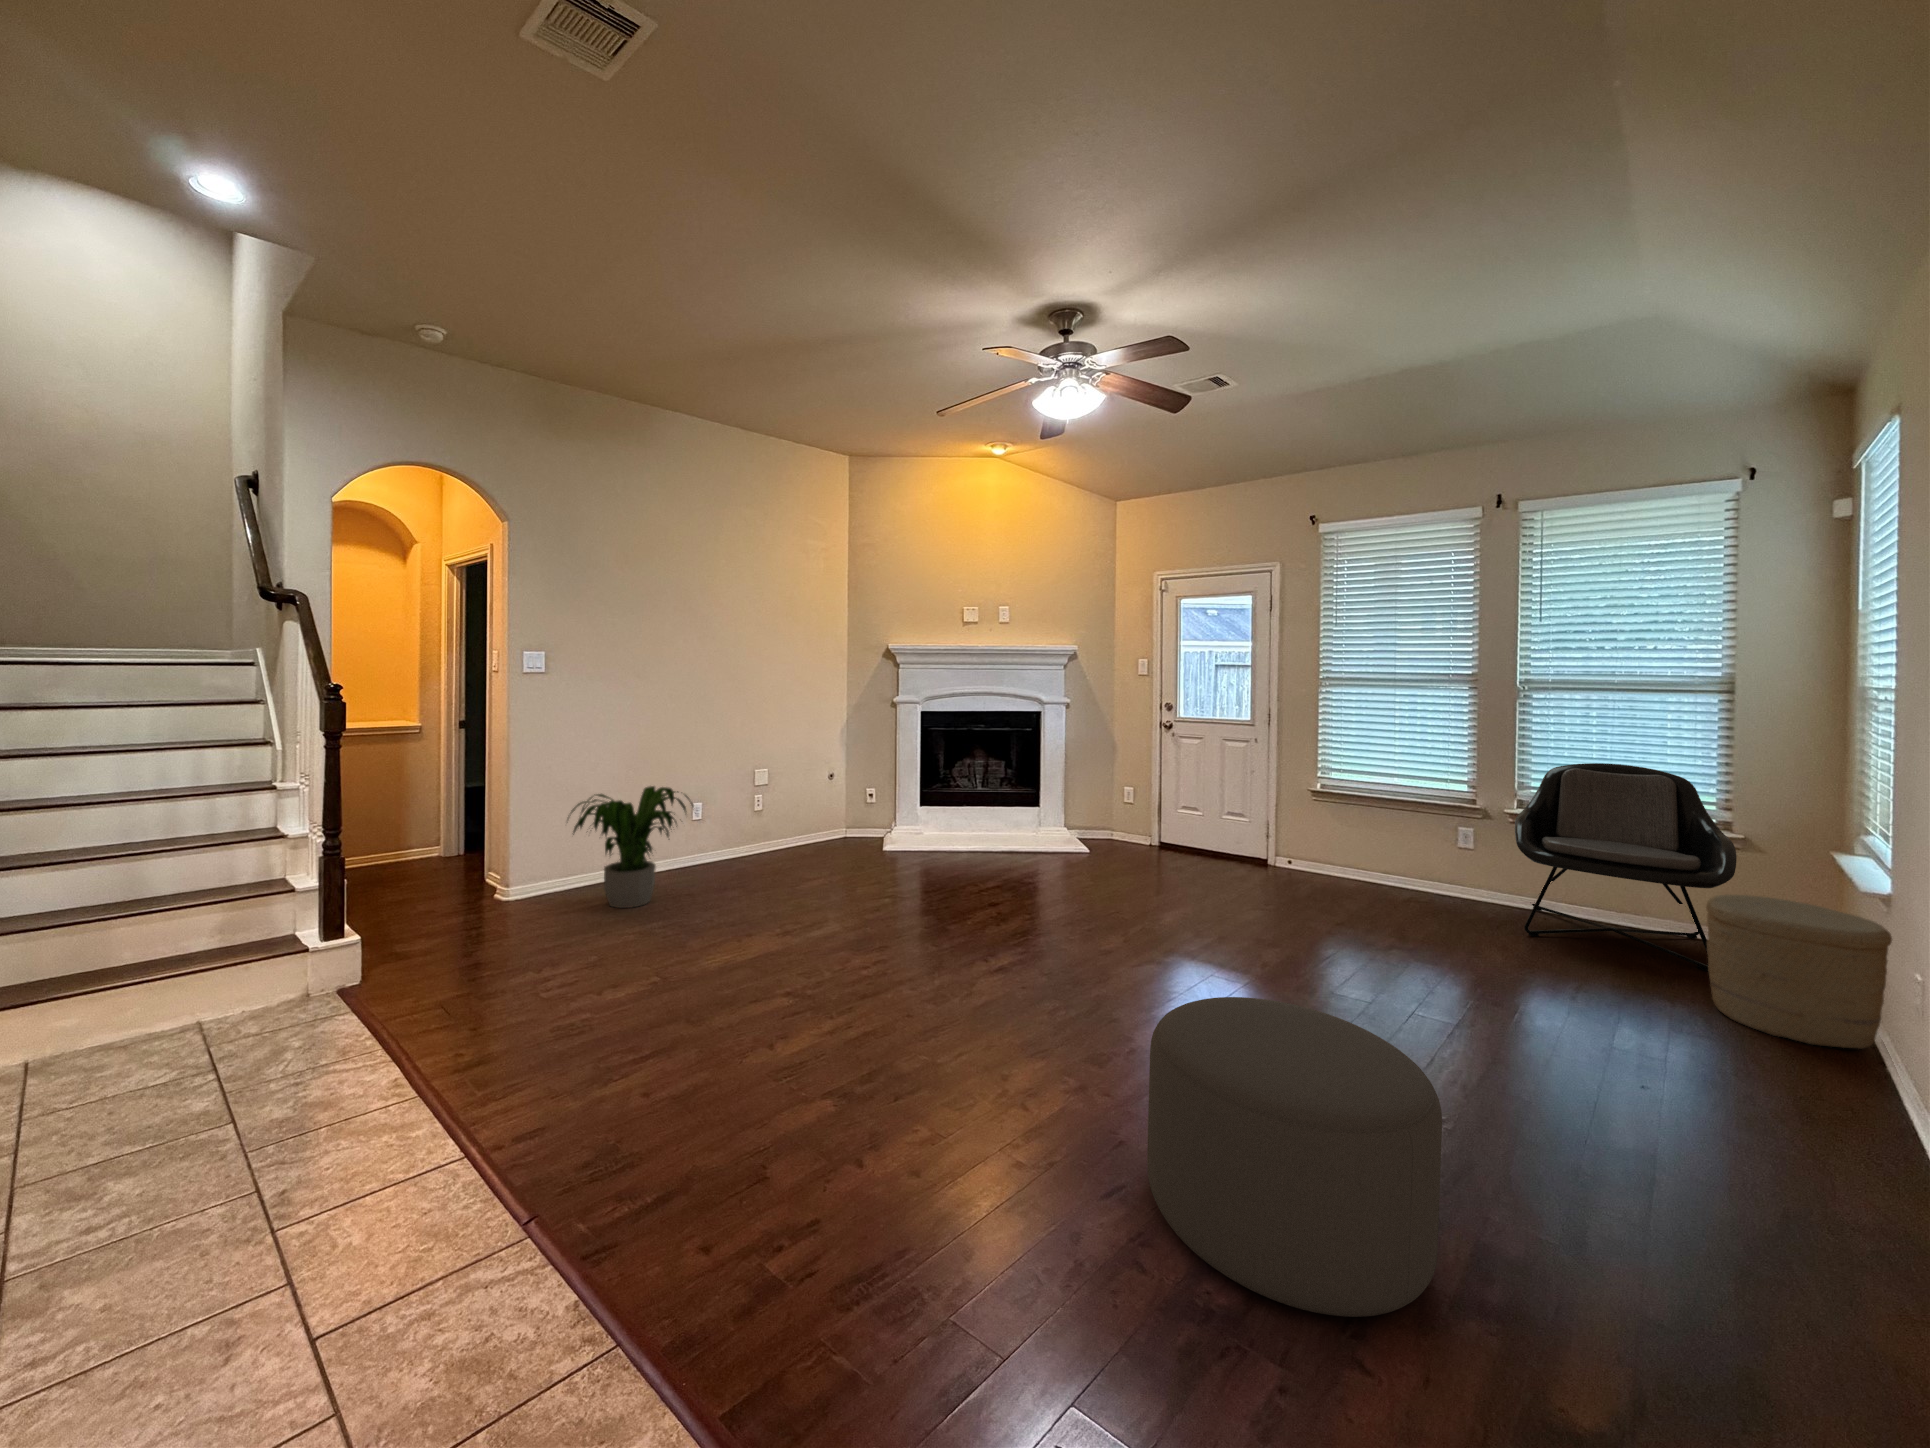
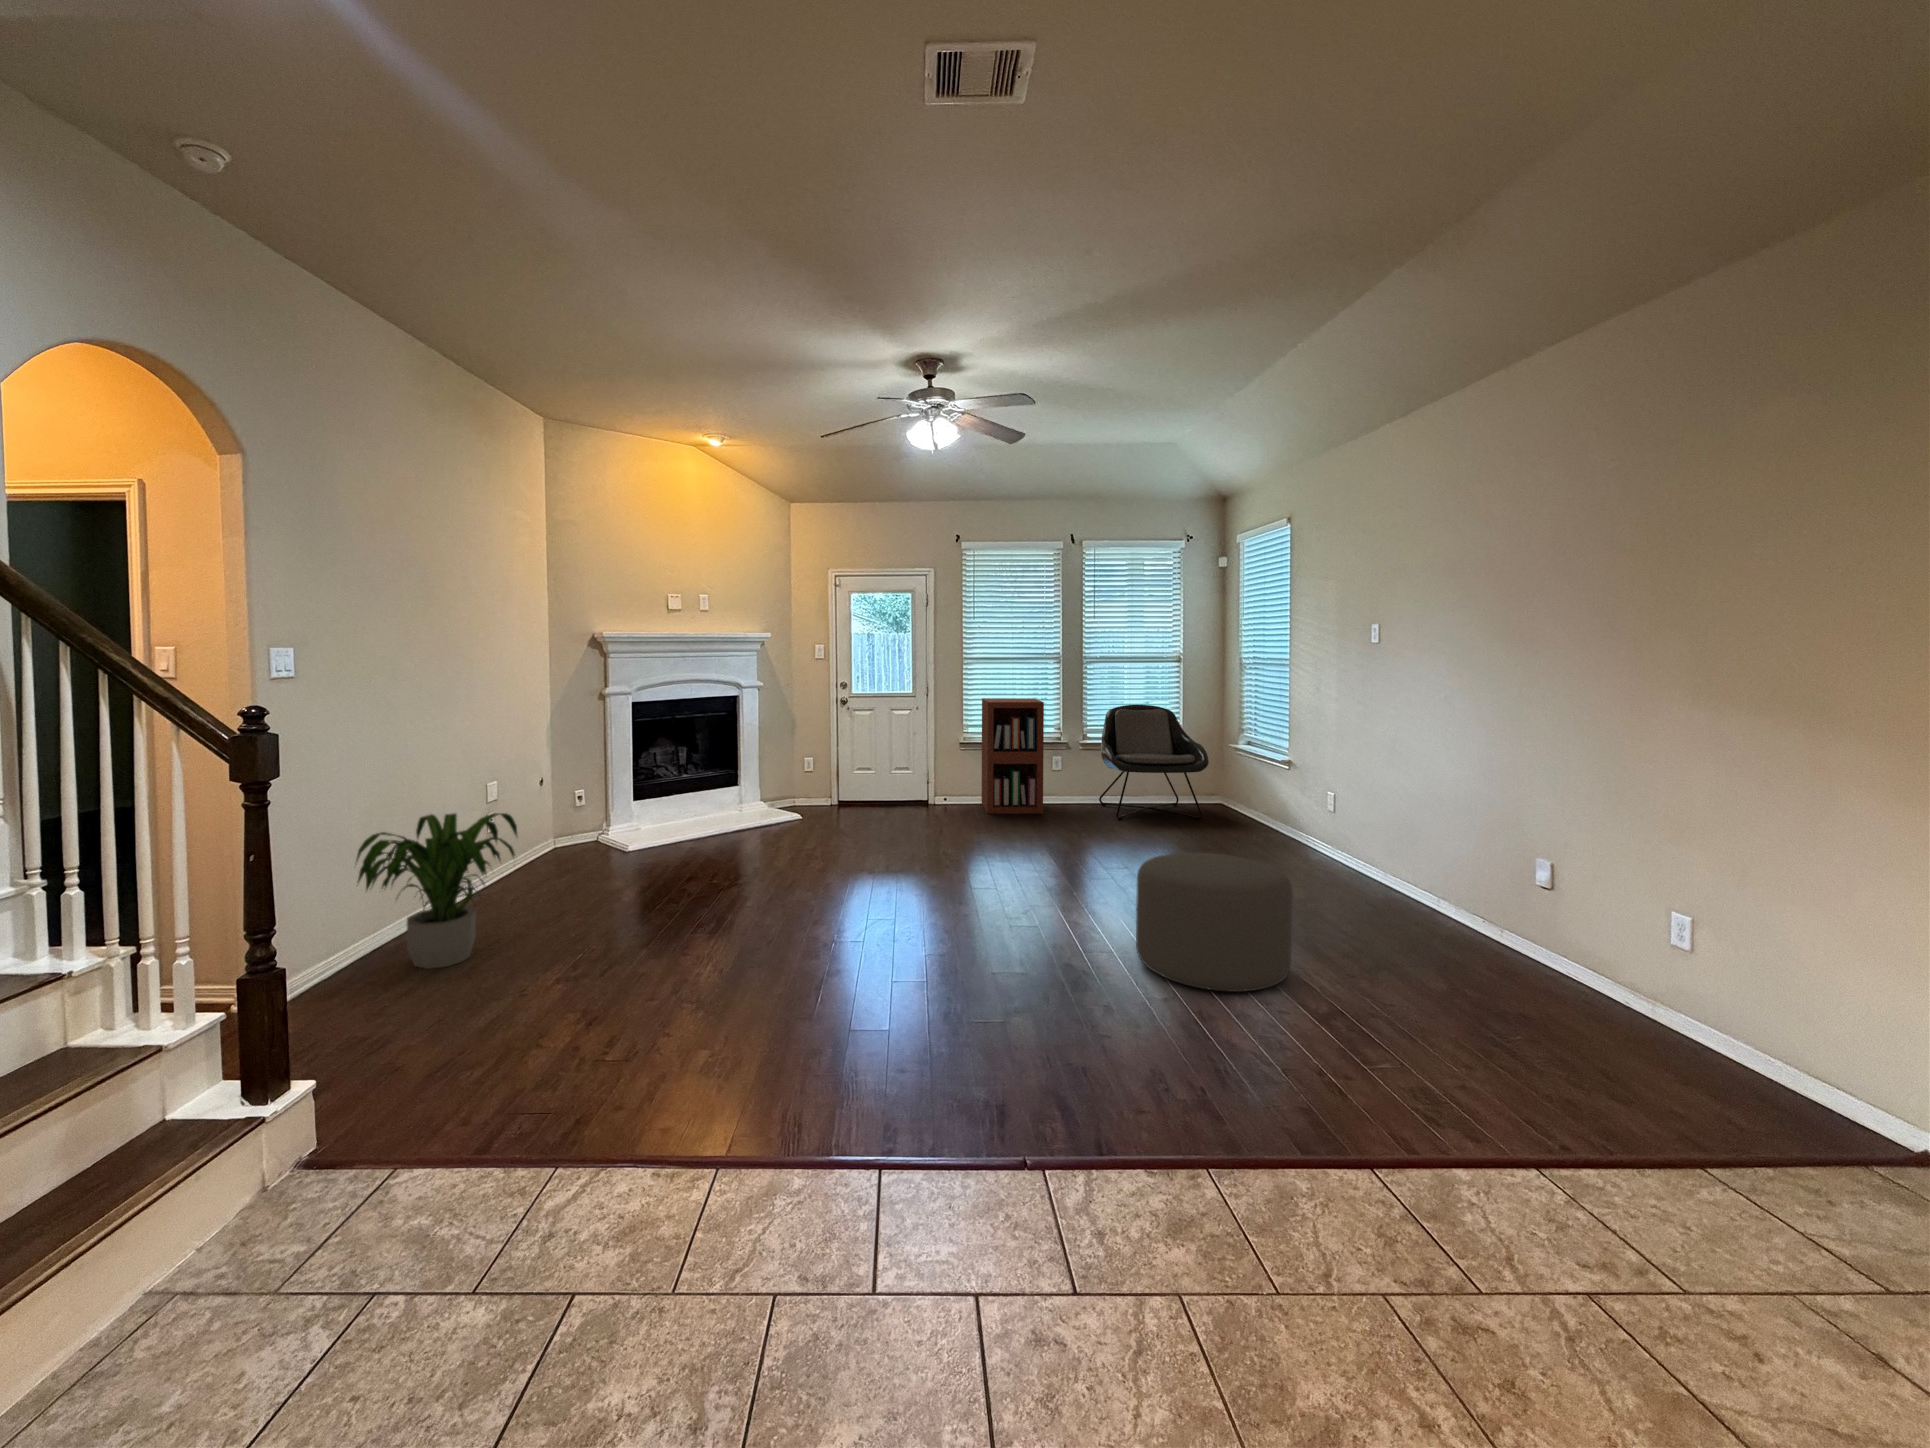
bookshelf: none [1322,735,1424,900] -> present [982,698,1044,814]
woven basket: present [1706,895,1892,1049] -> none [1214,770,1284,842]

